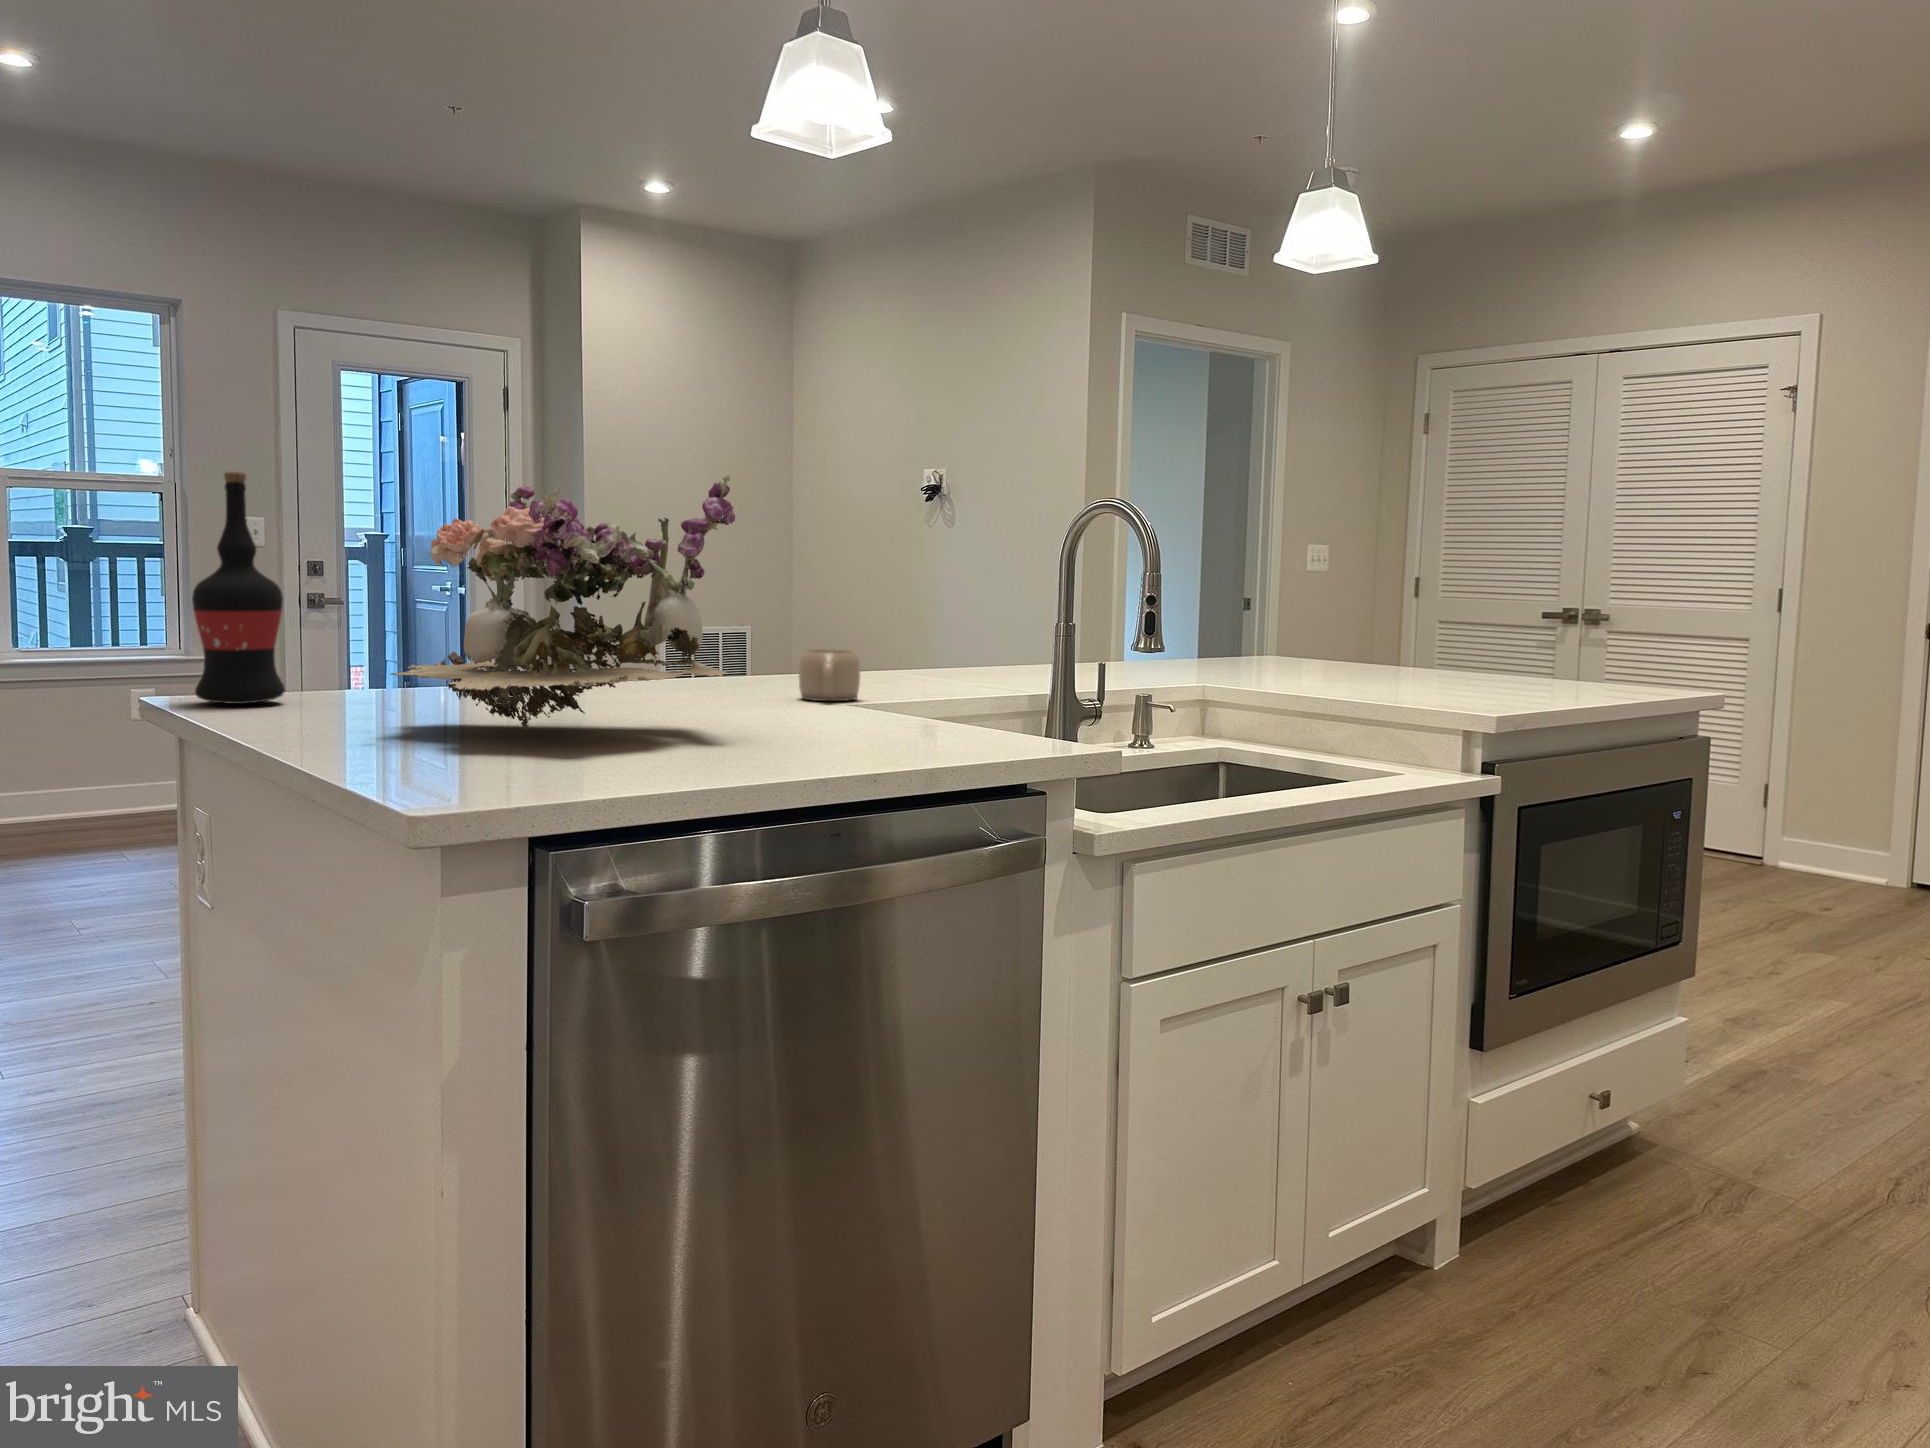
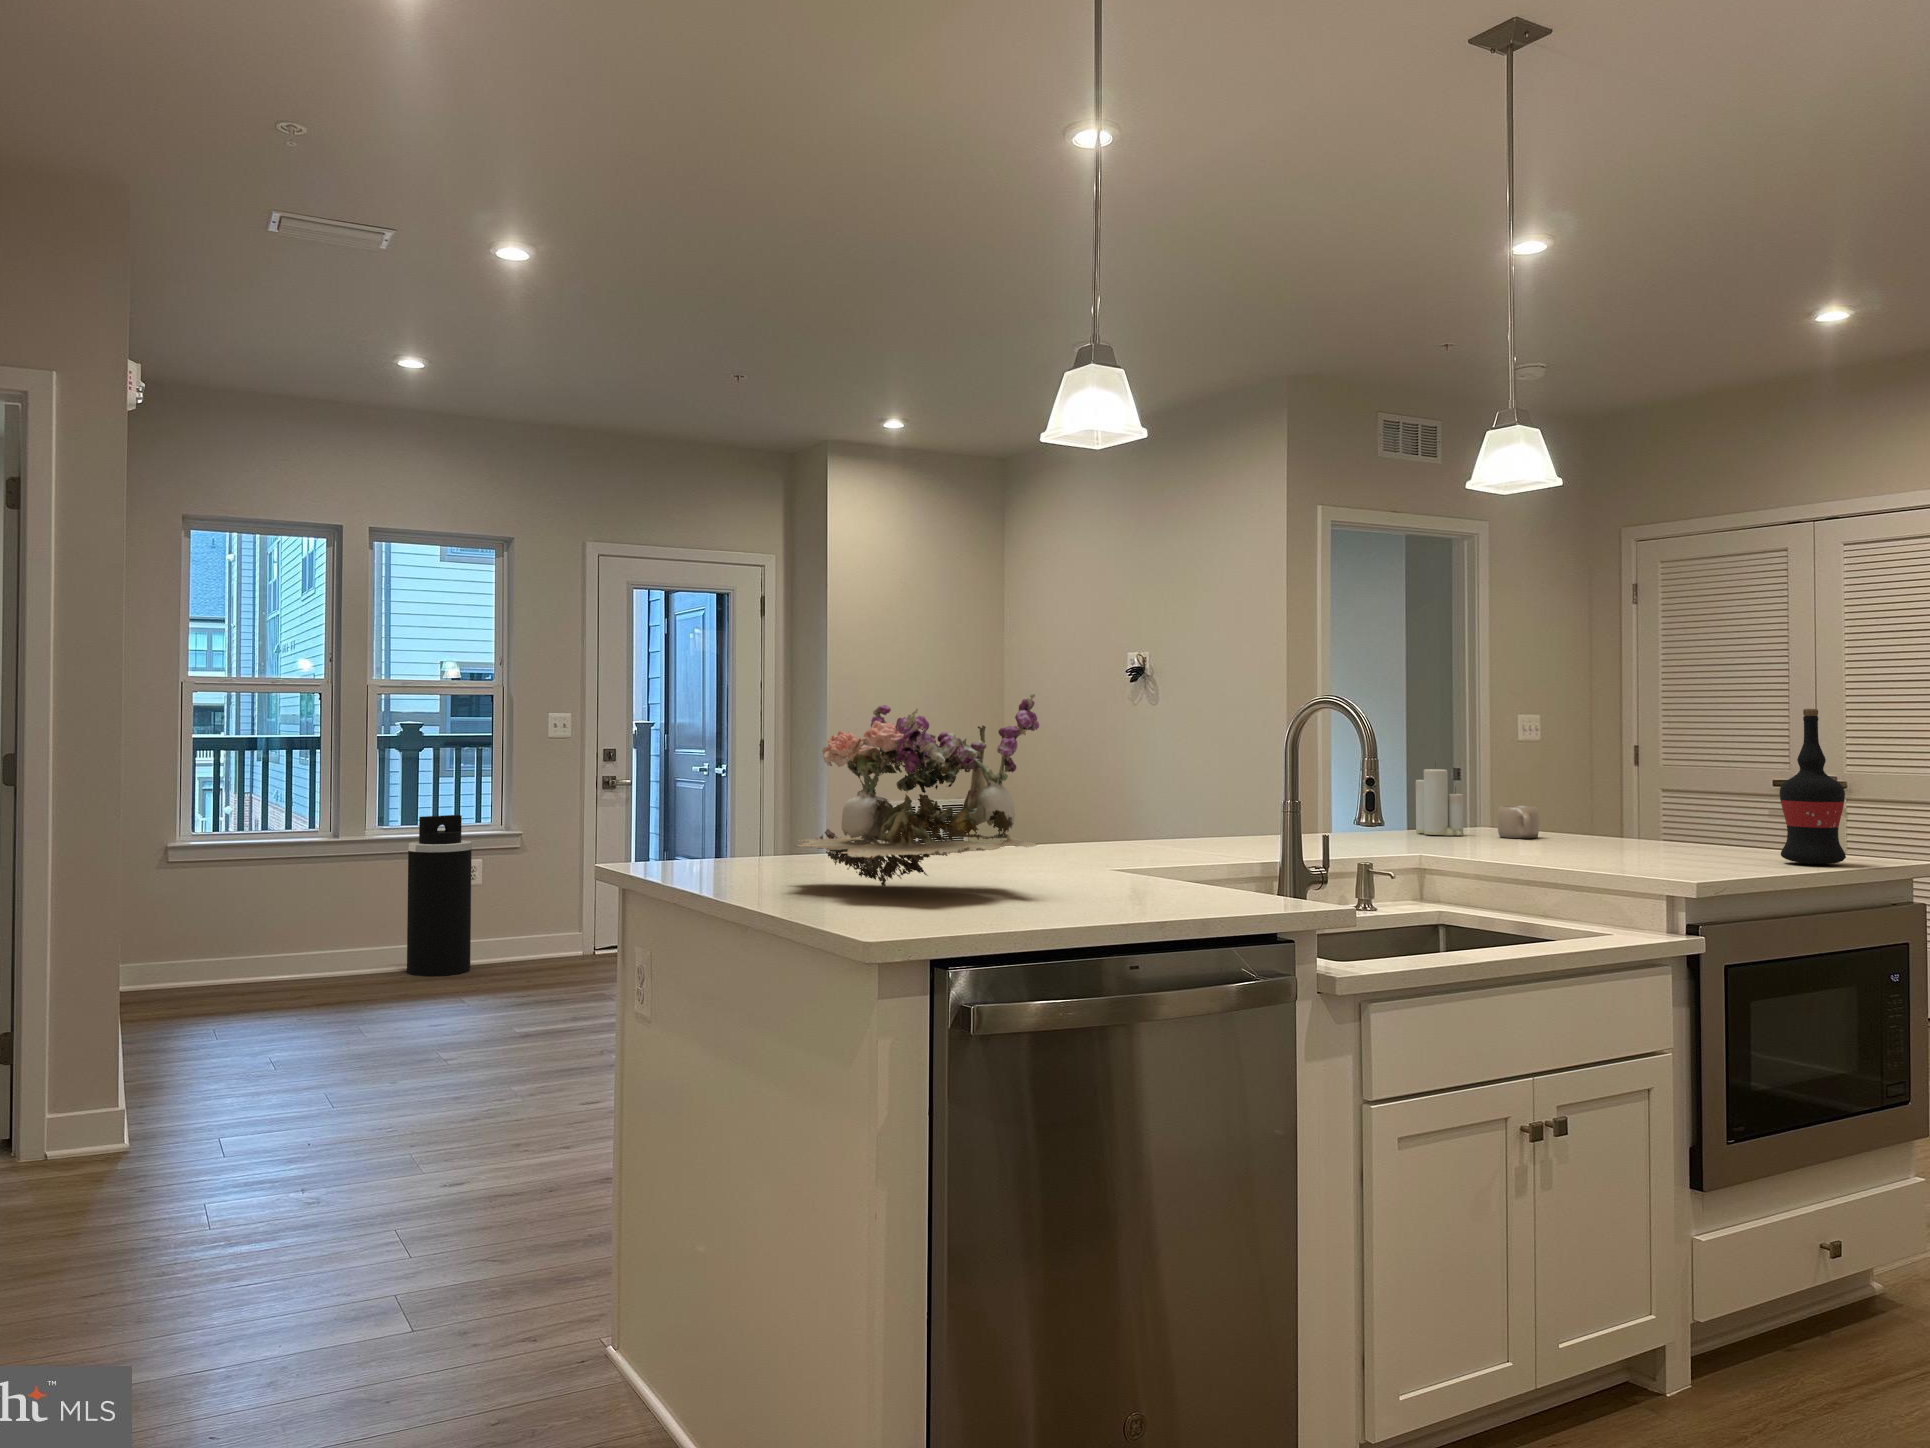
wine bottle: present [192,472,285,704] -> present [1780,709,1846,864]
candle: none [1204,584,1255,665] -> present [1416,763,1463,835]
trash can: none [45,638,137,830] -> present [407,815,472,976]
mug: present [799,649,860,701] -> present [1497,806,1540,838]

